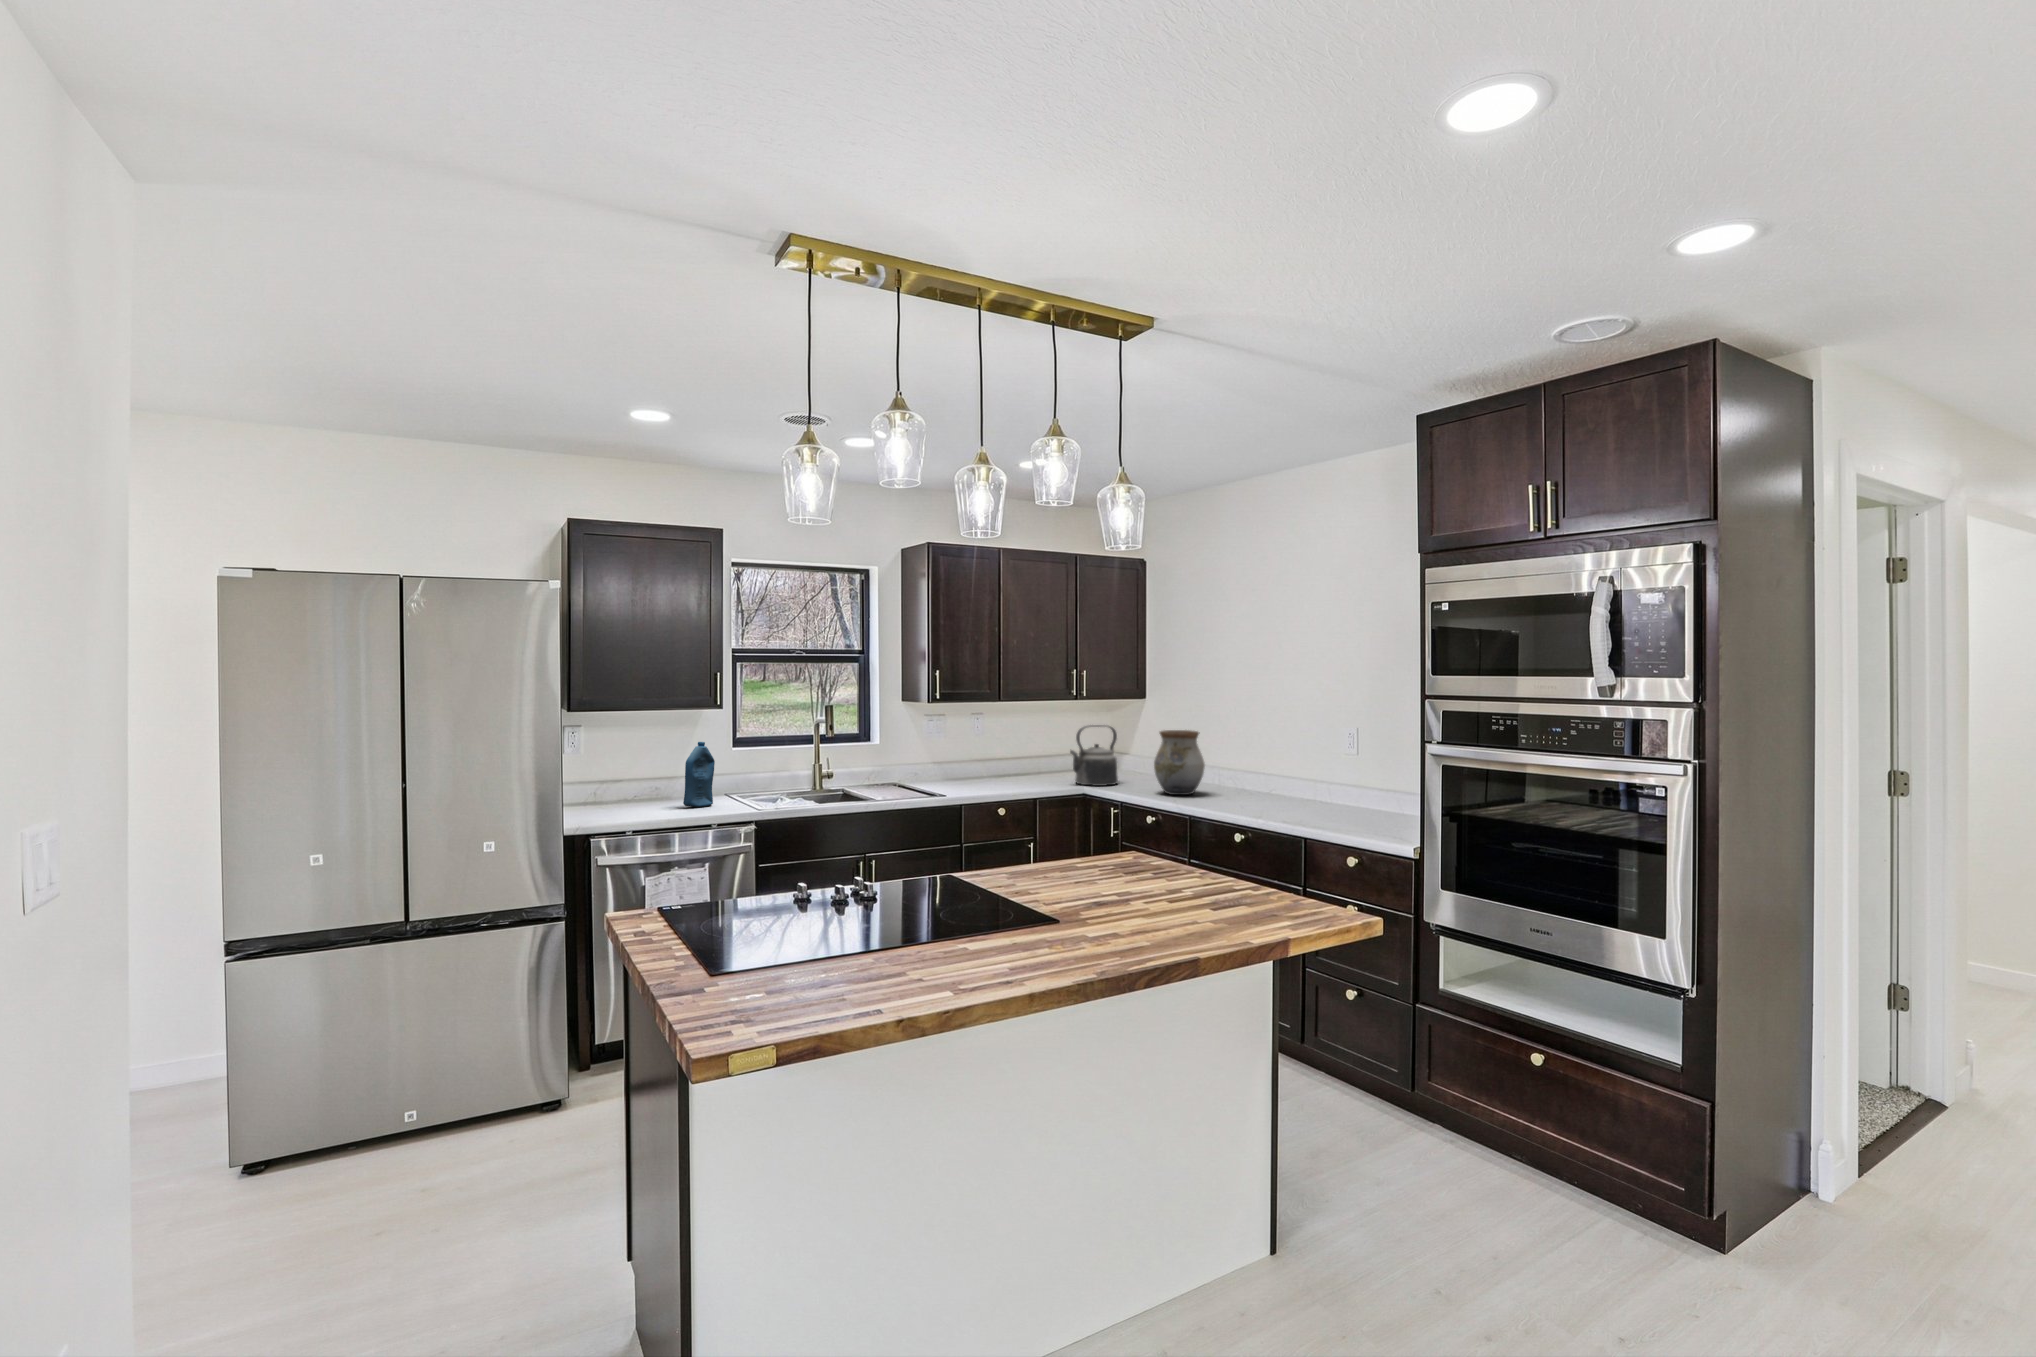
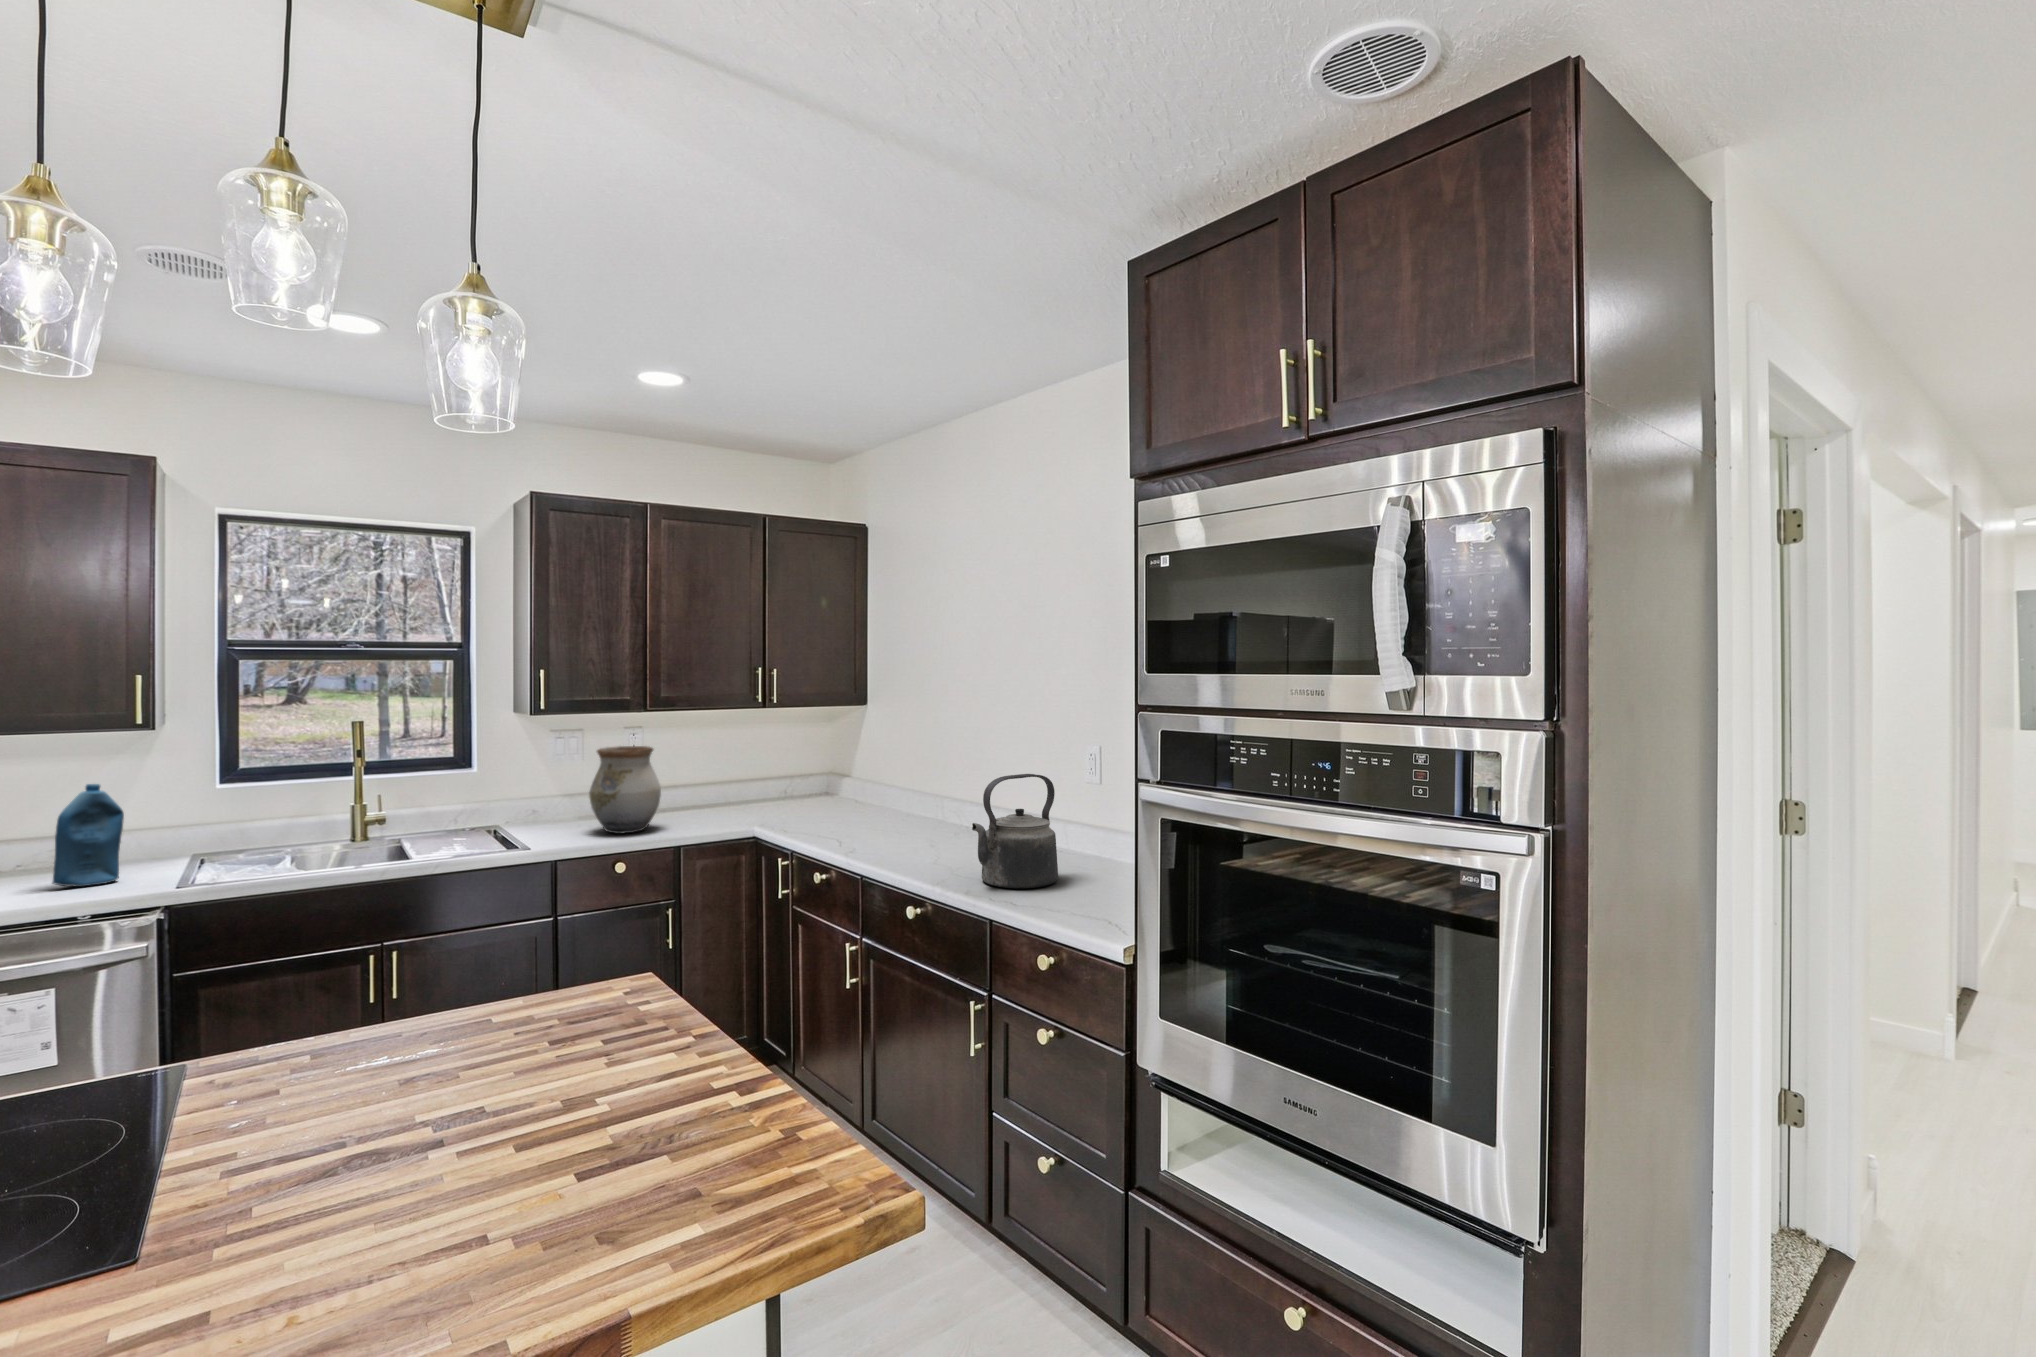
kettle: present [1070,725,1118,786] -> present [972,774,1058,888]
vase: present [1154,730,1205,795] -> present [589,746,661,834]

